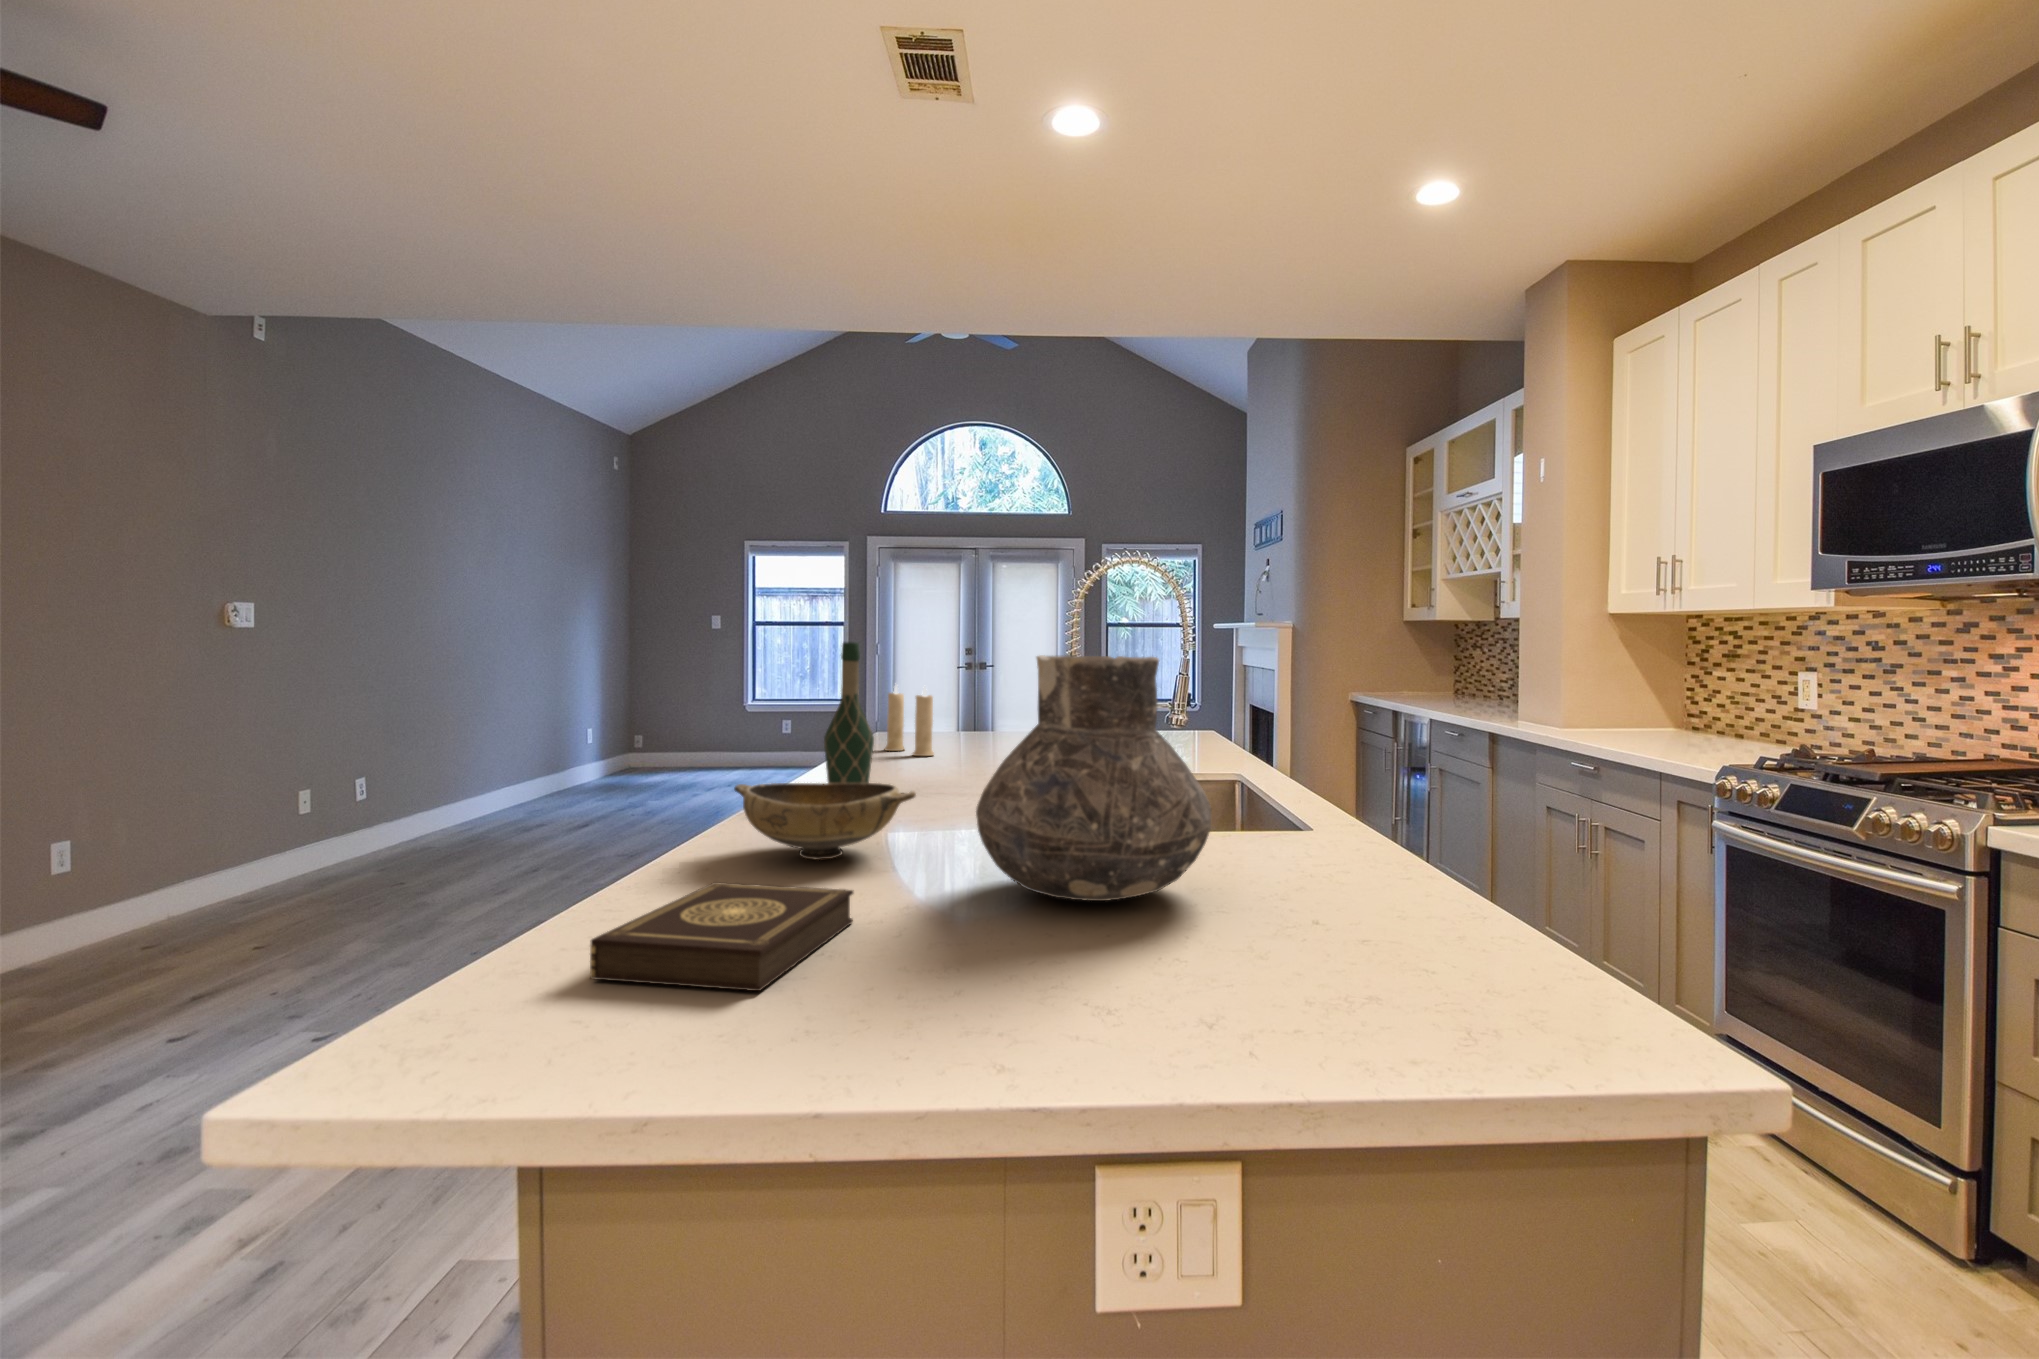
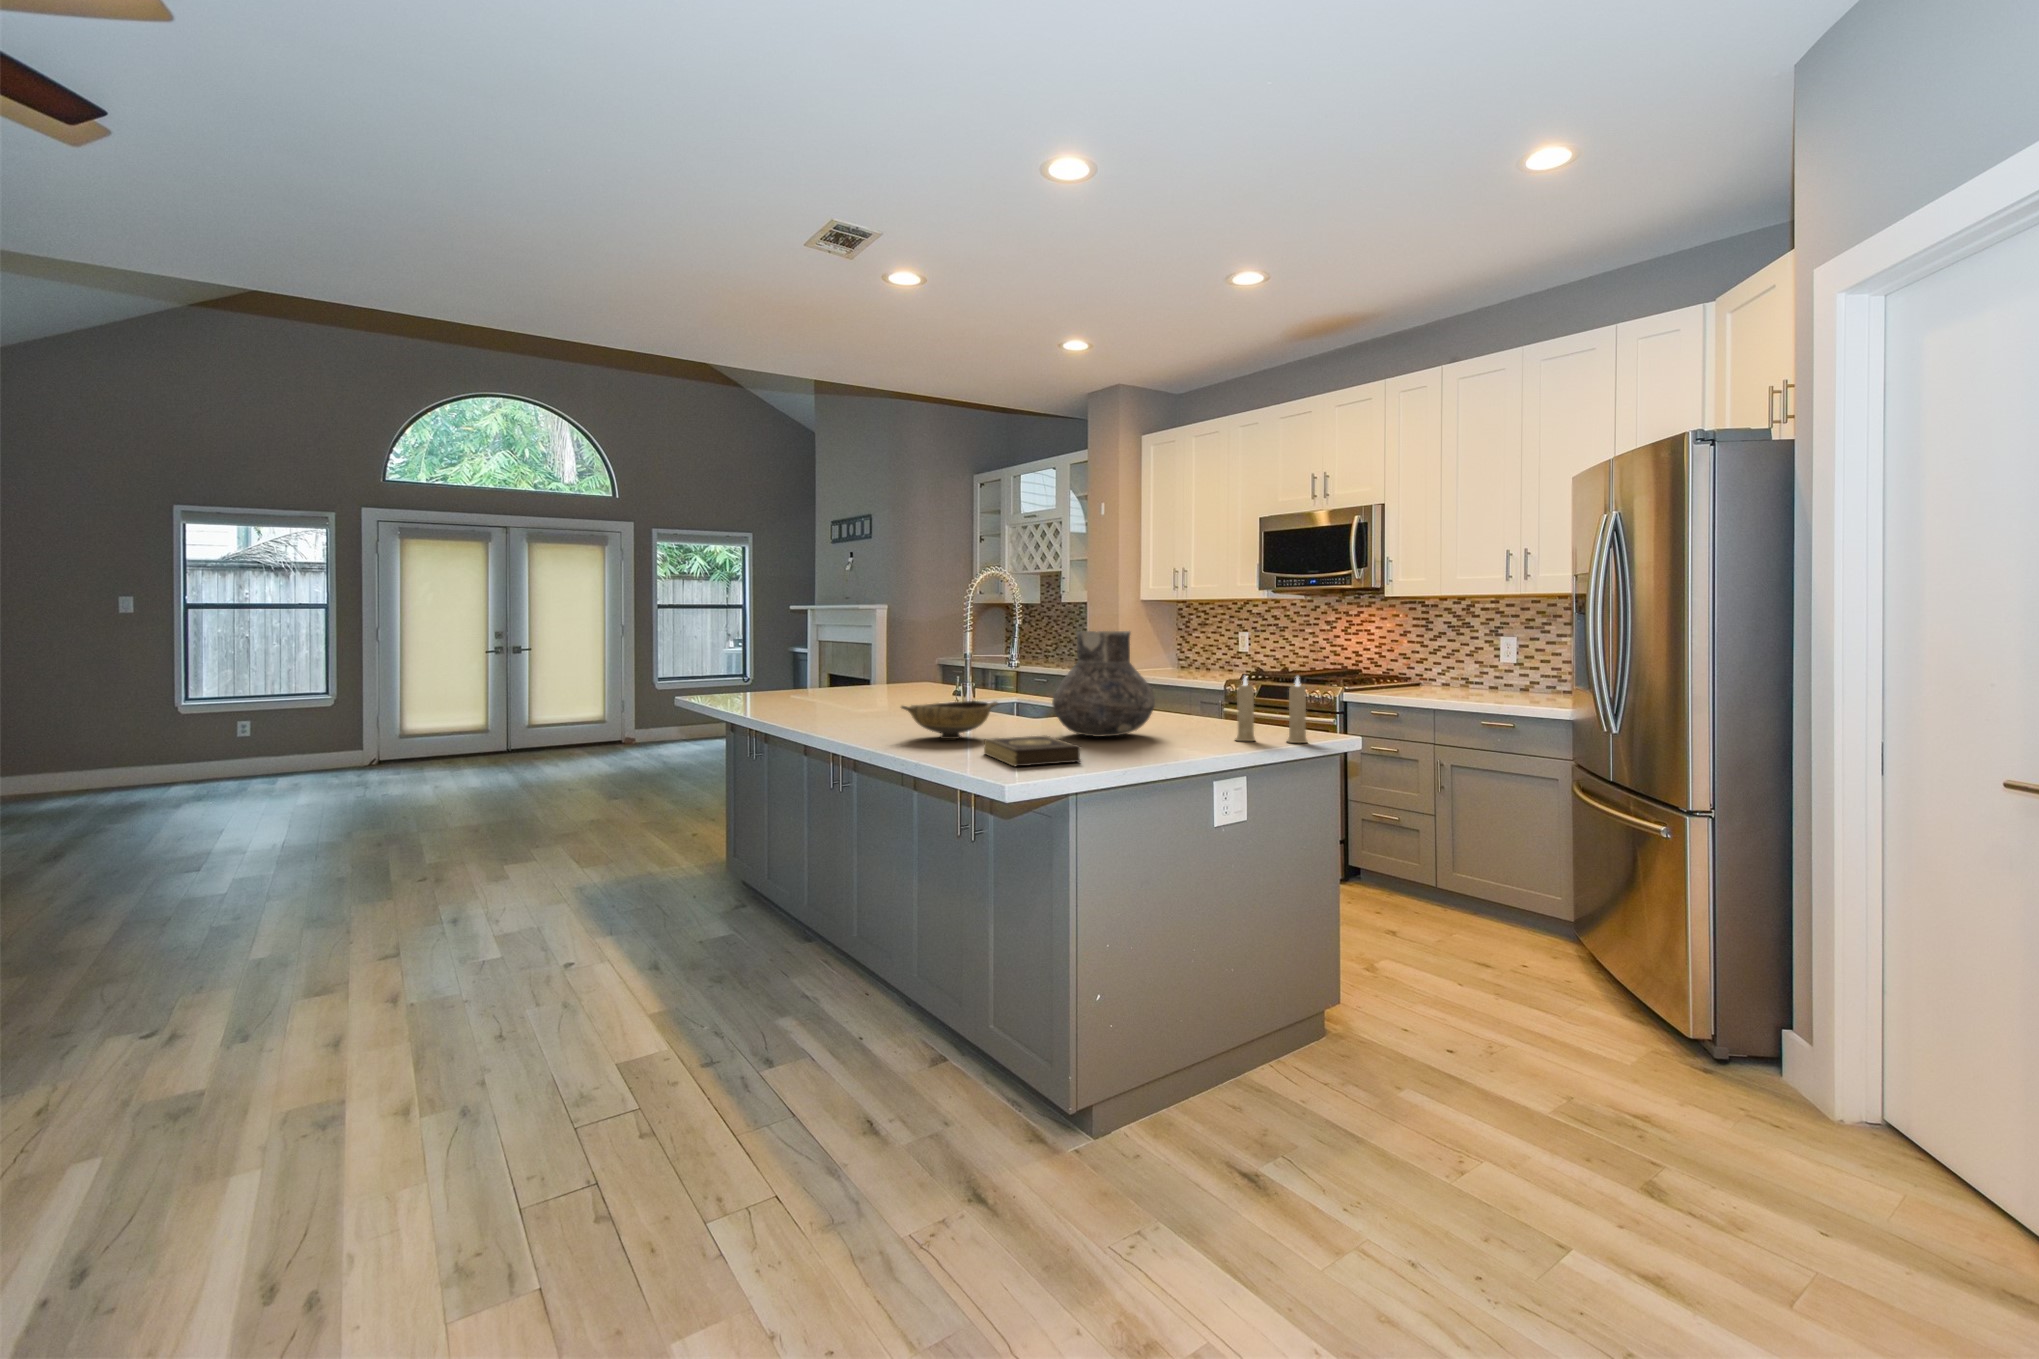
wine bottle: present [824,642,874,784] -> none [842,628,872,722]
candle: present [885,685,934,756] -> present [1235,677,1307,743]

